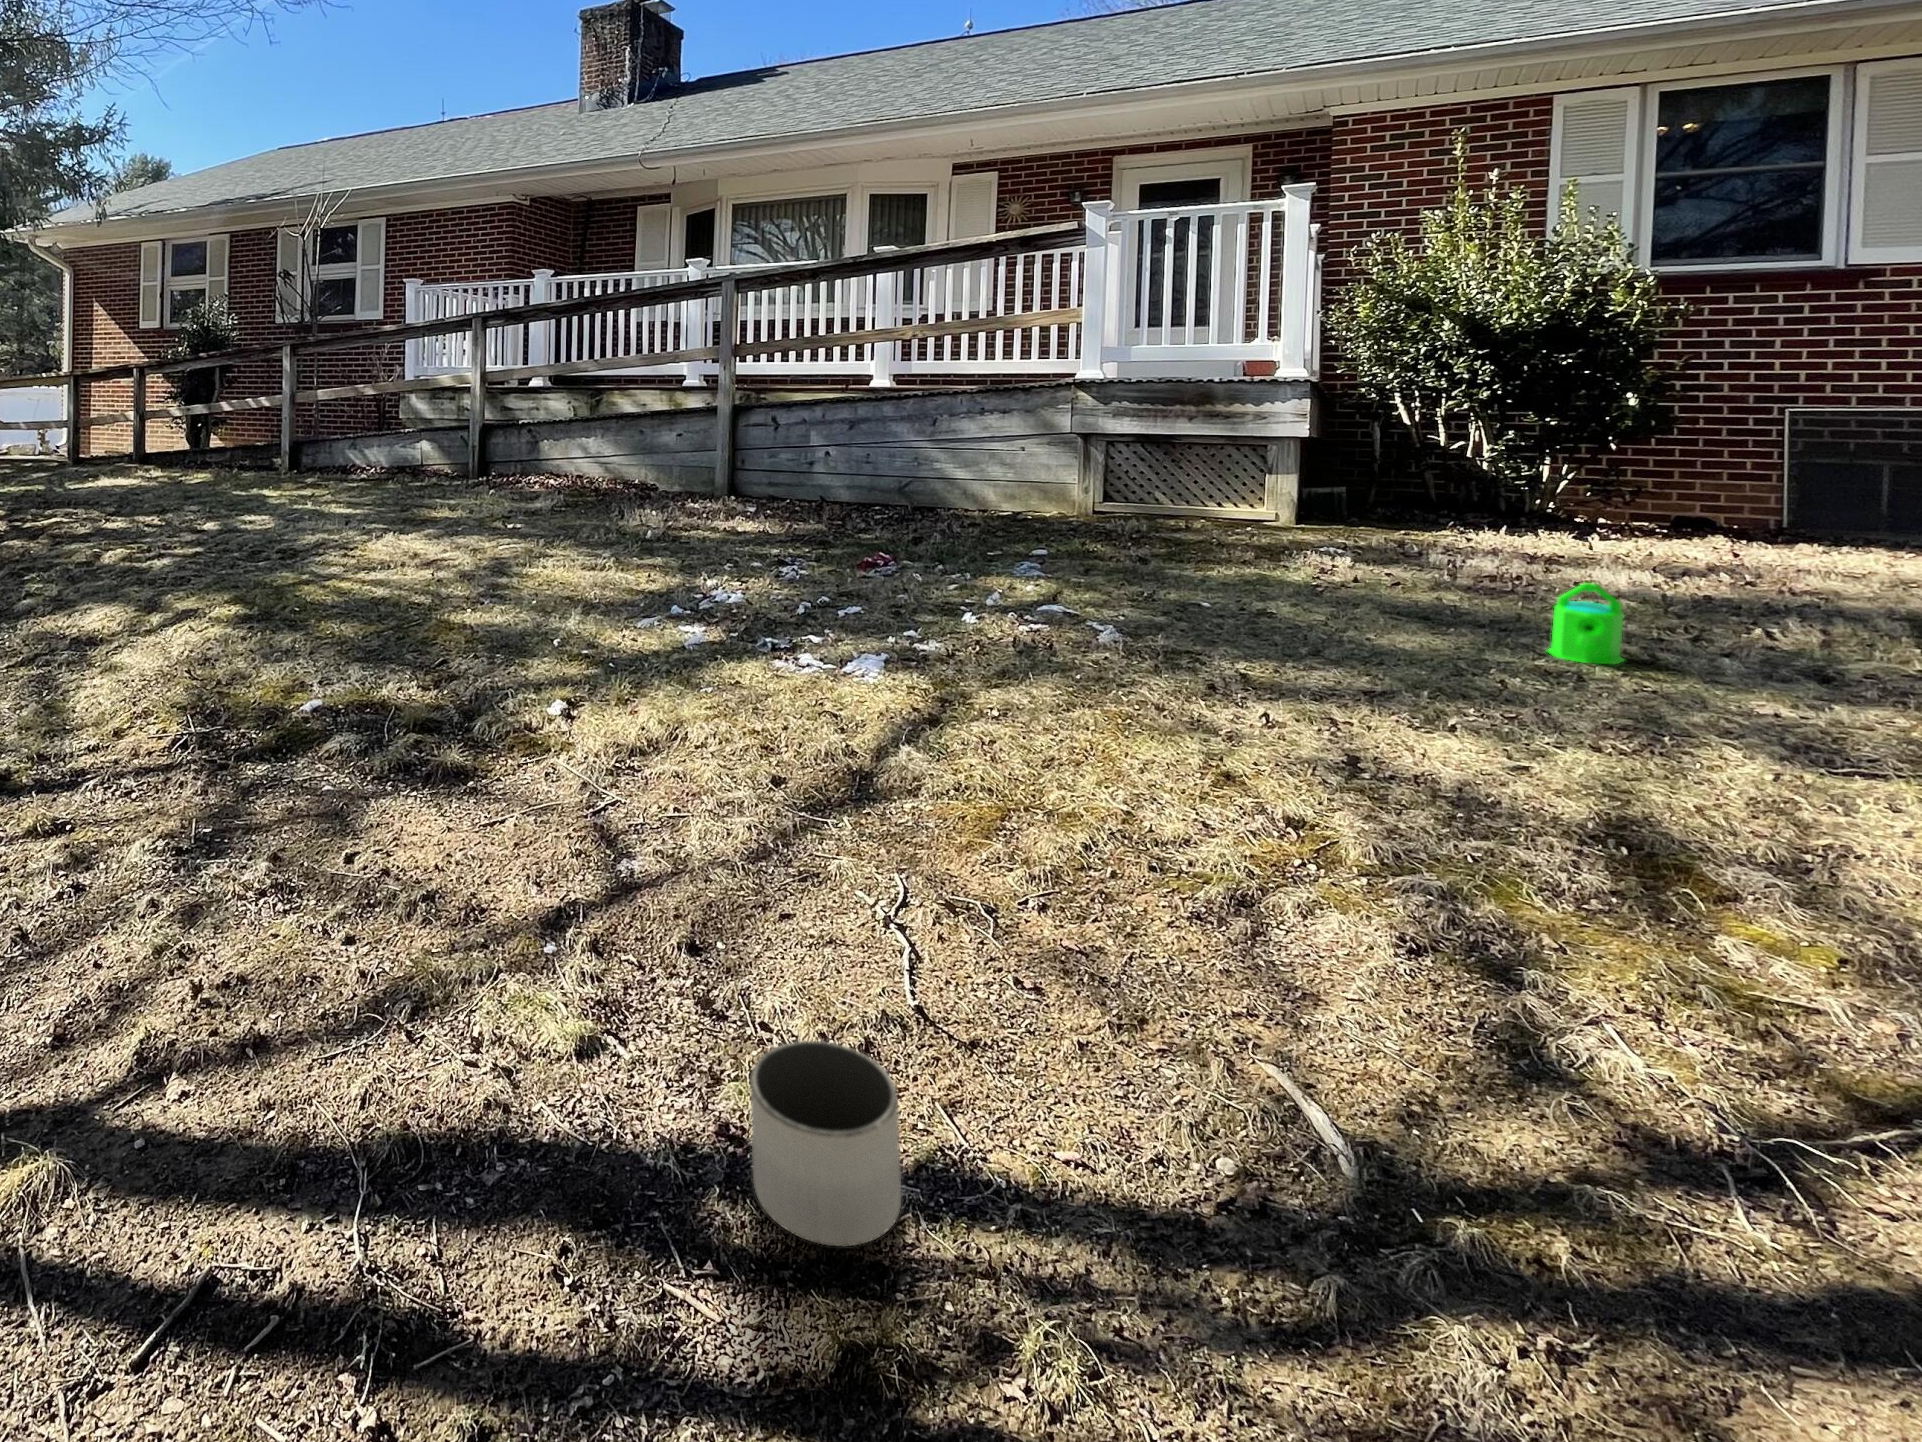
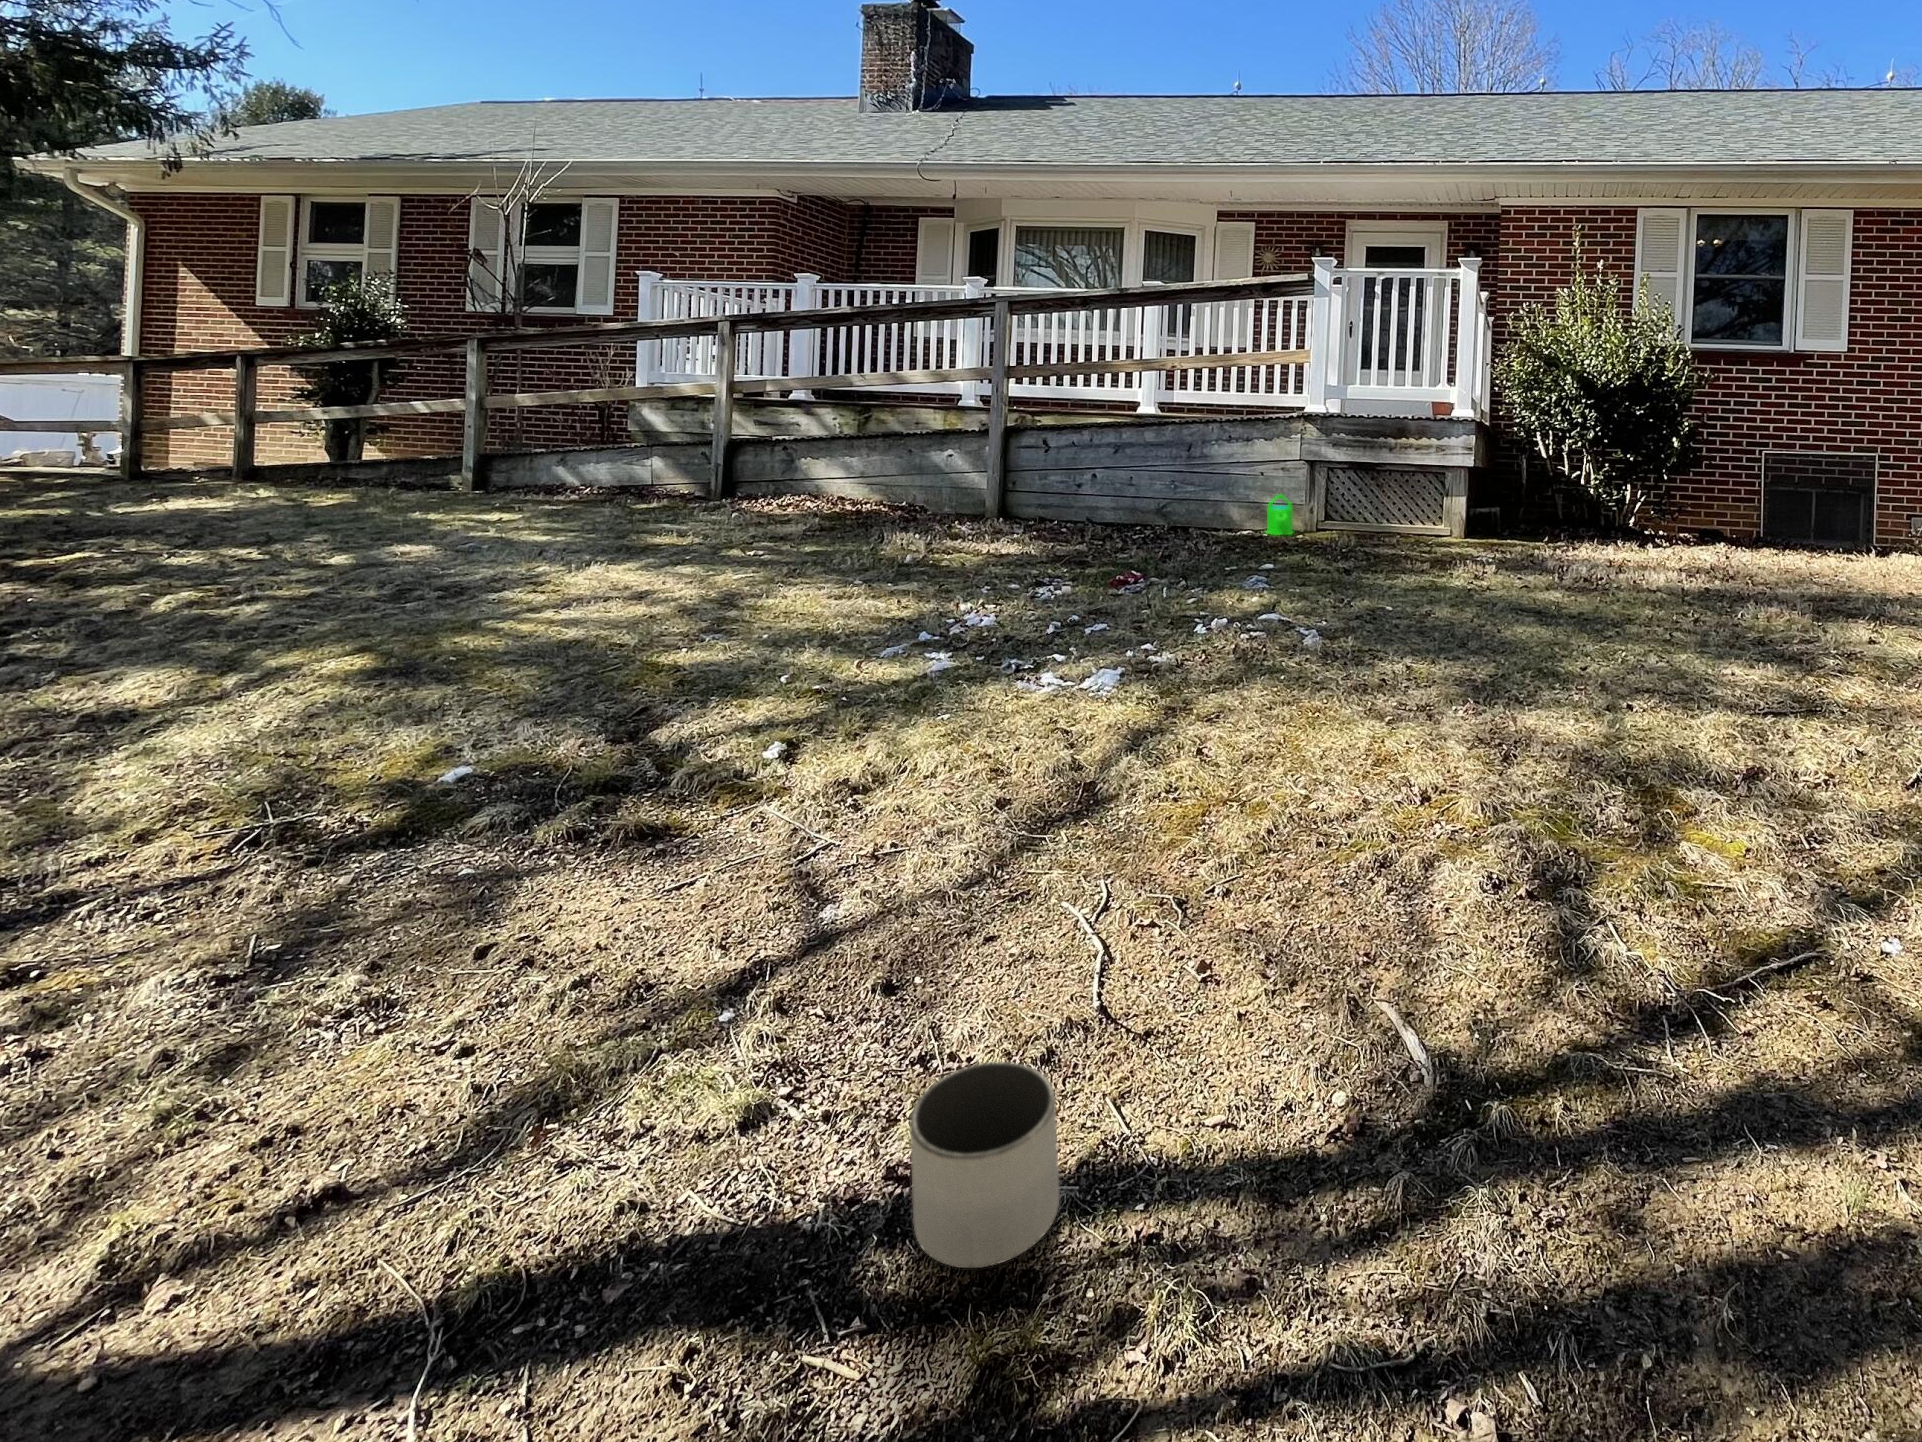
watering can: present [1547,583,1626,664] -> present [1266,494,1293,535]

